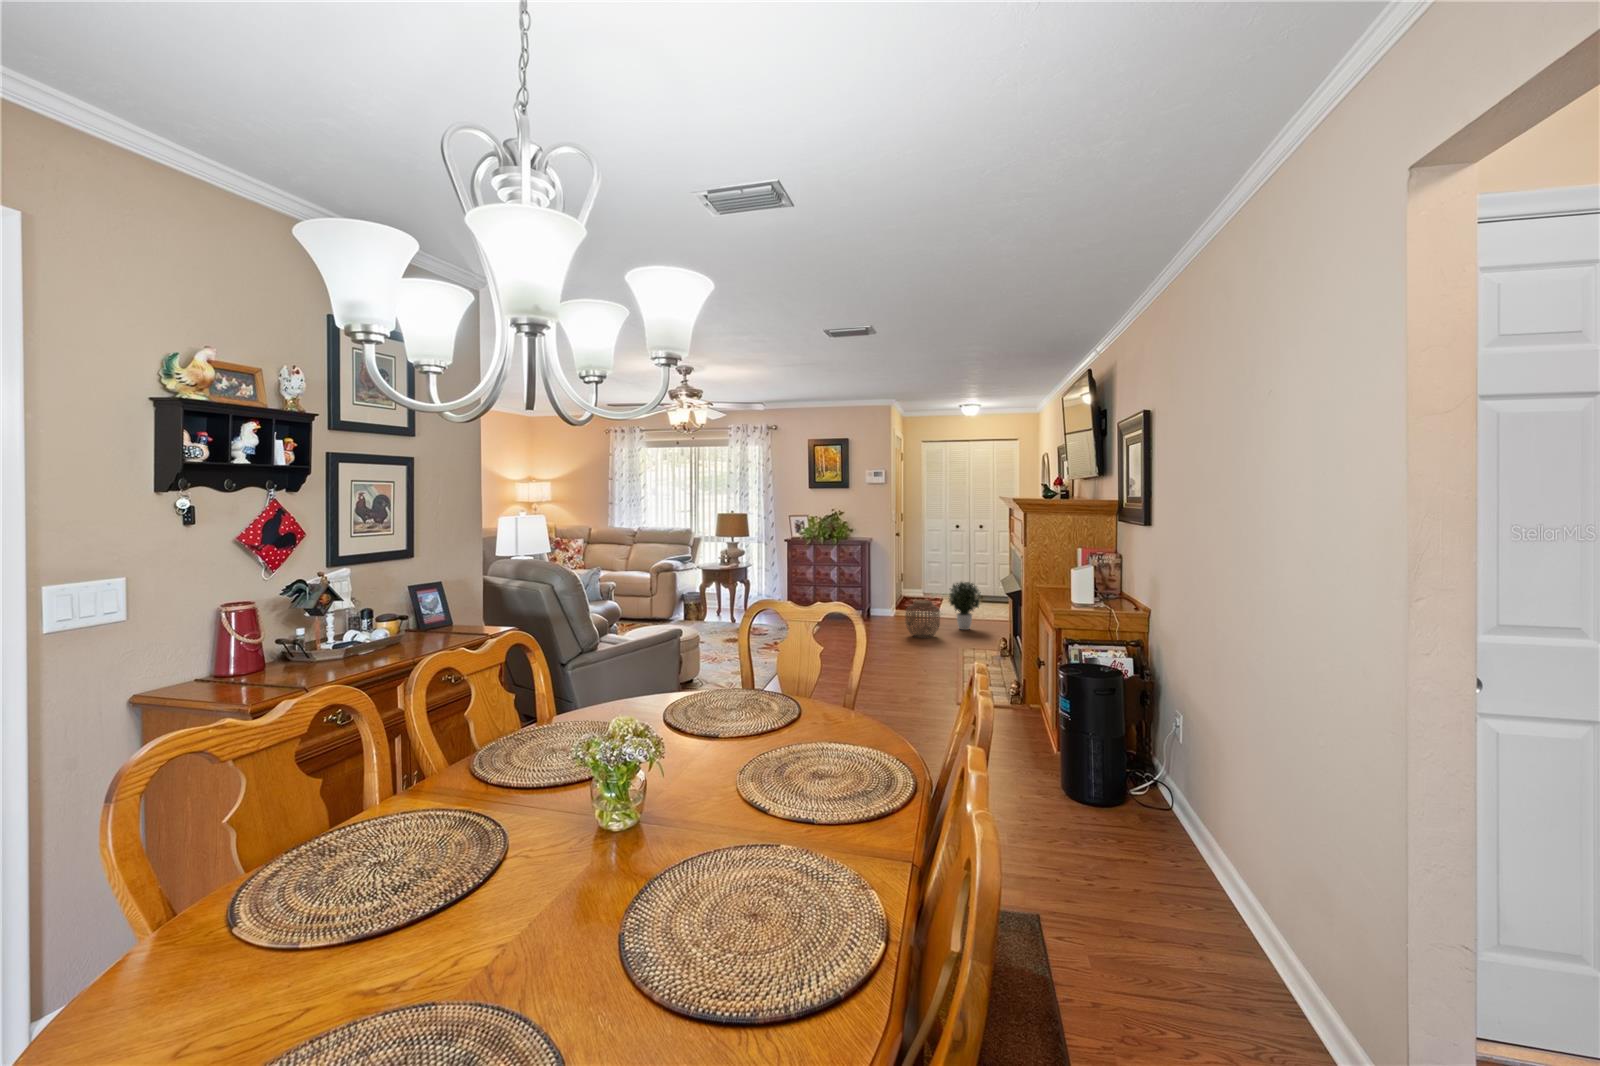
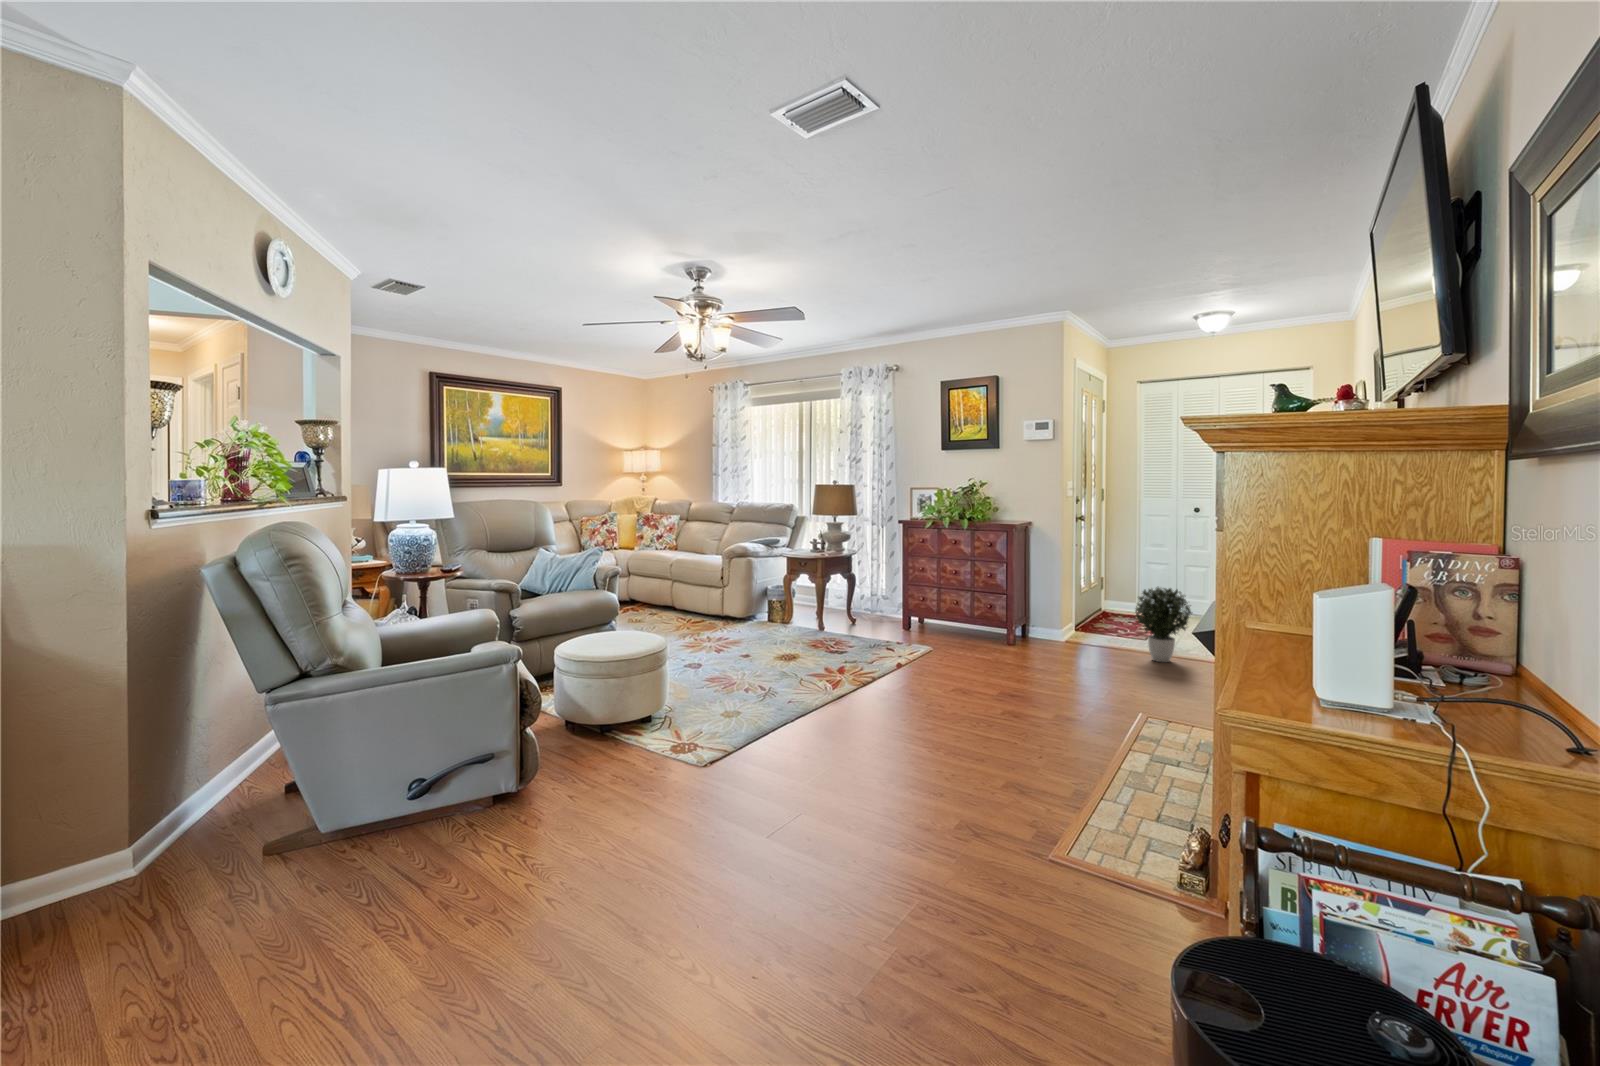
woven basket: present [906,600,940,638] -> none [1057,614,1114,673]

